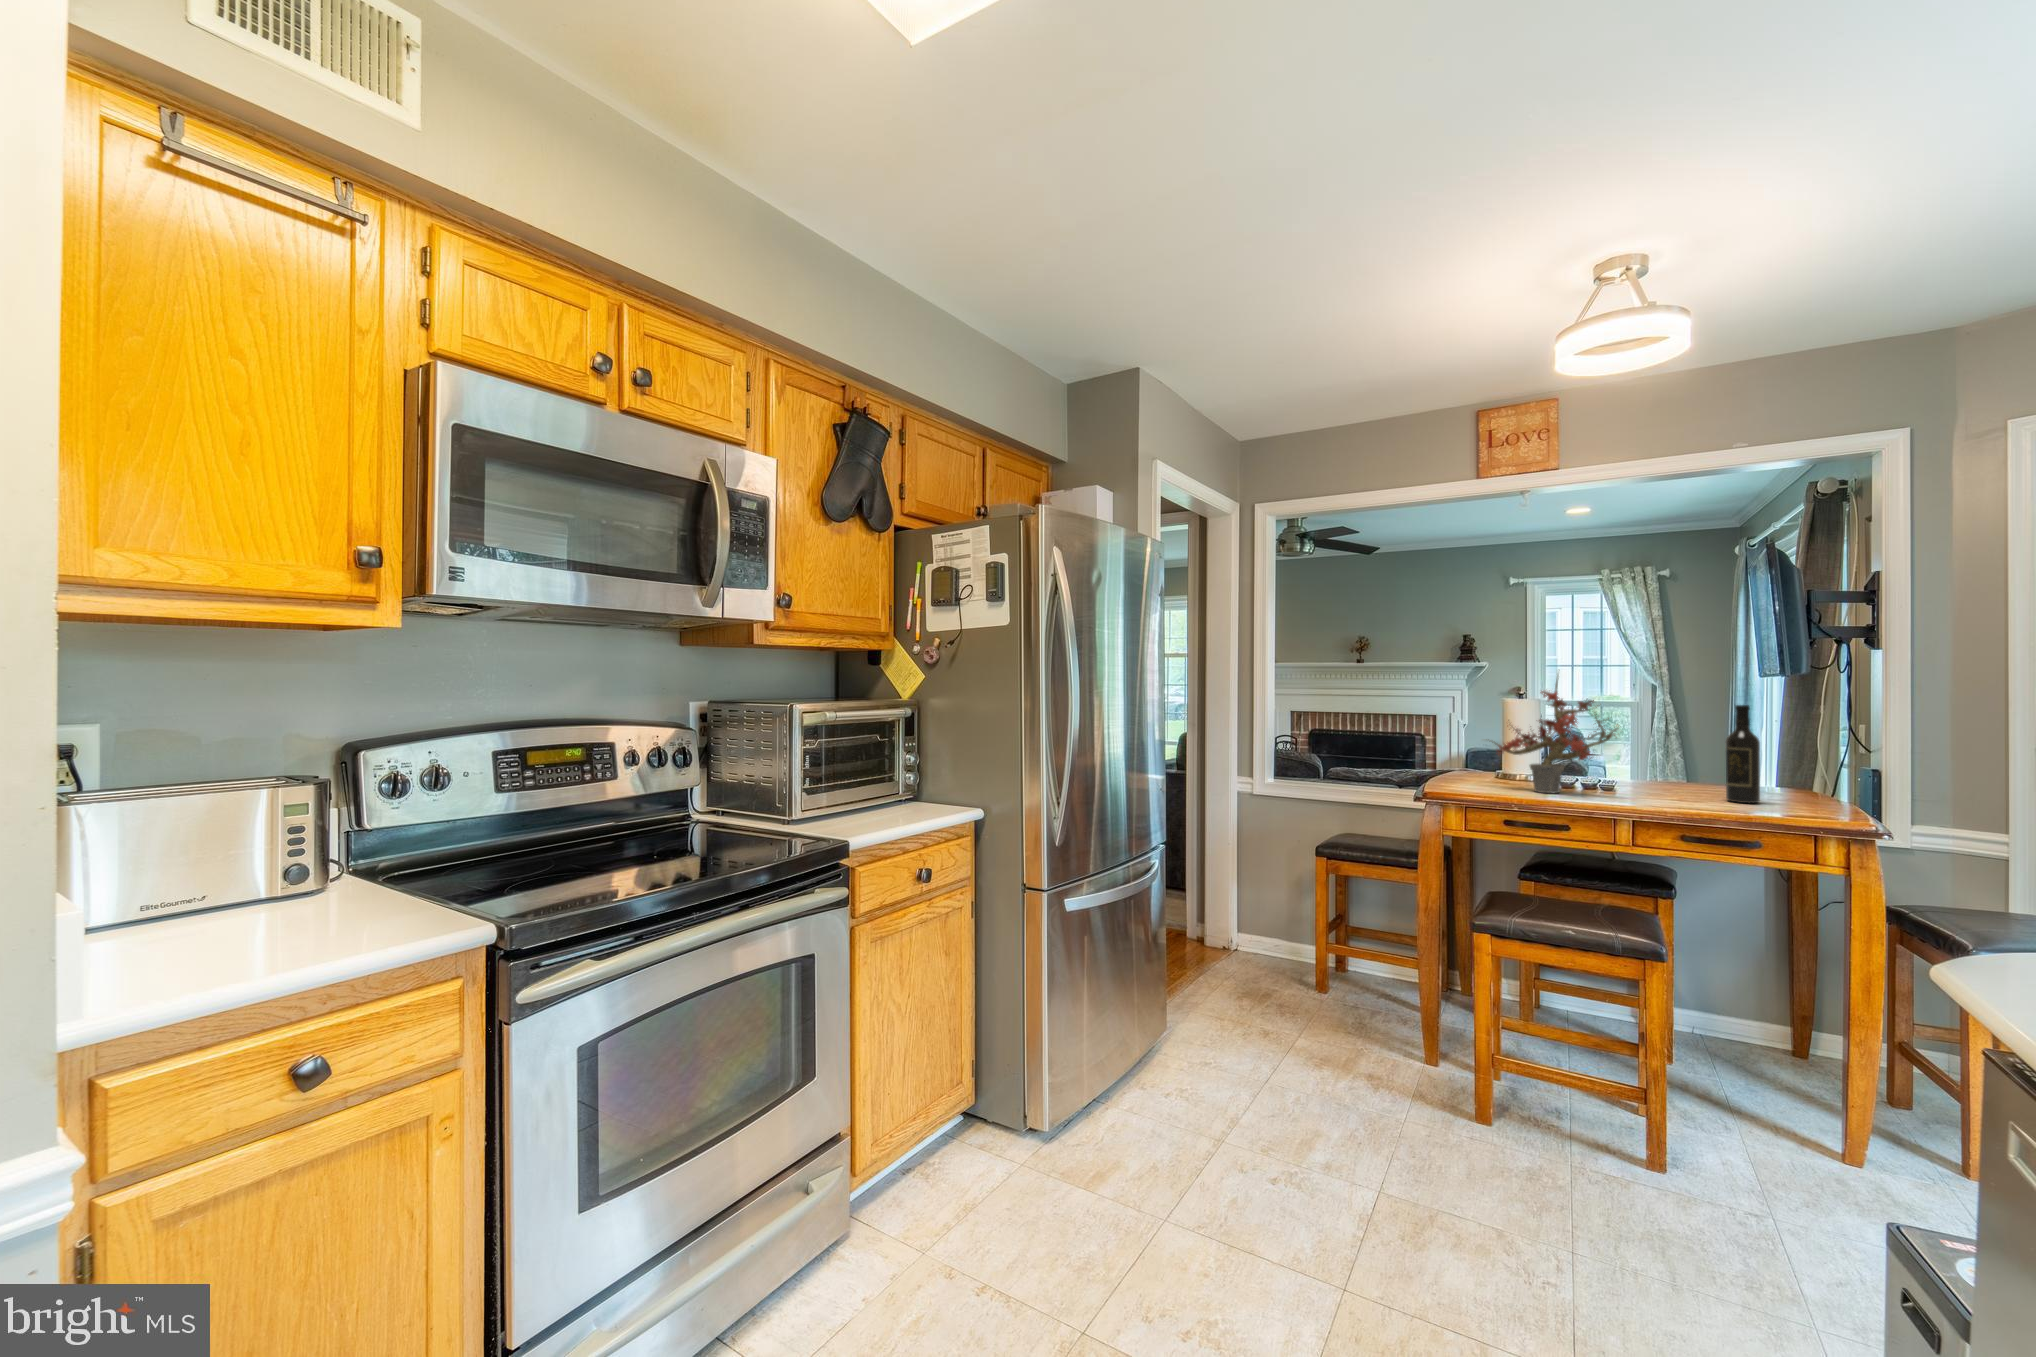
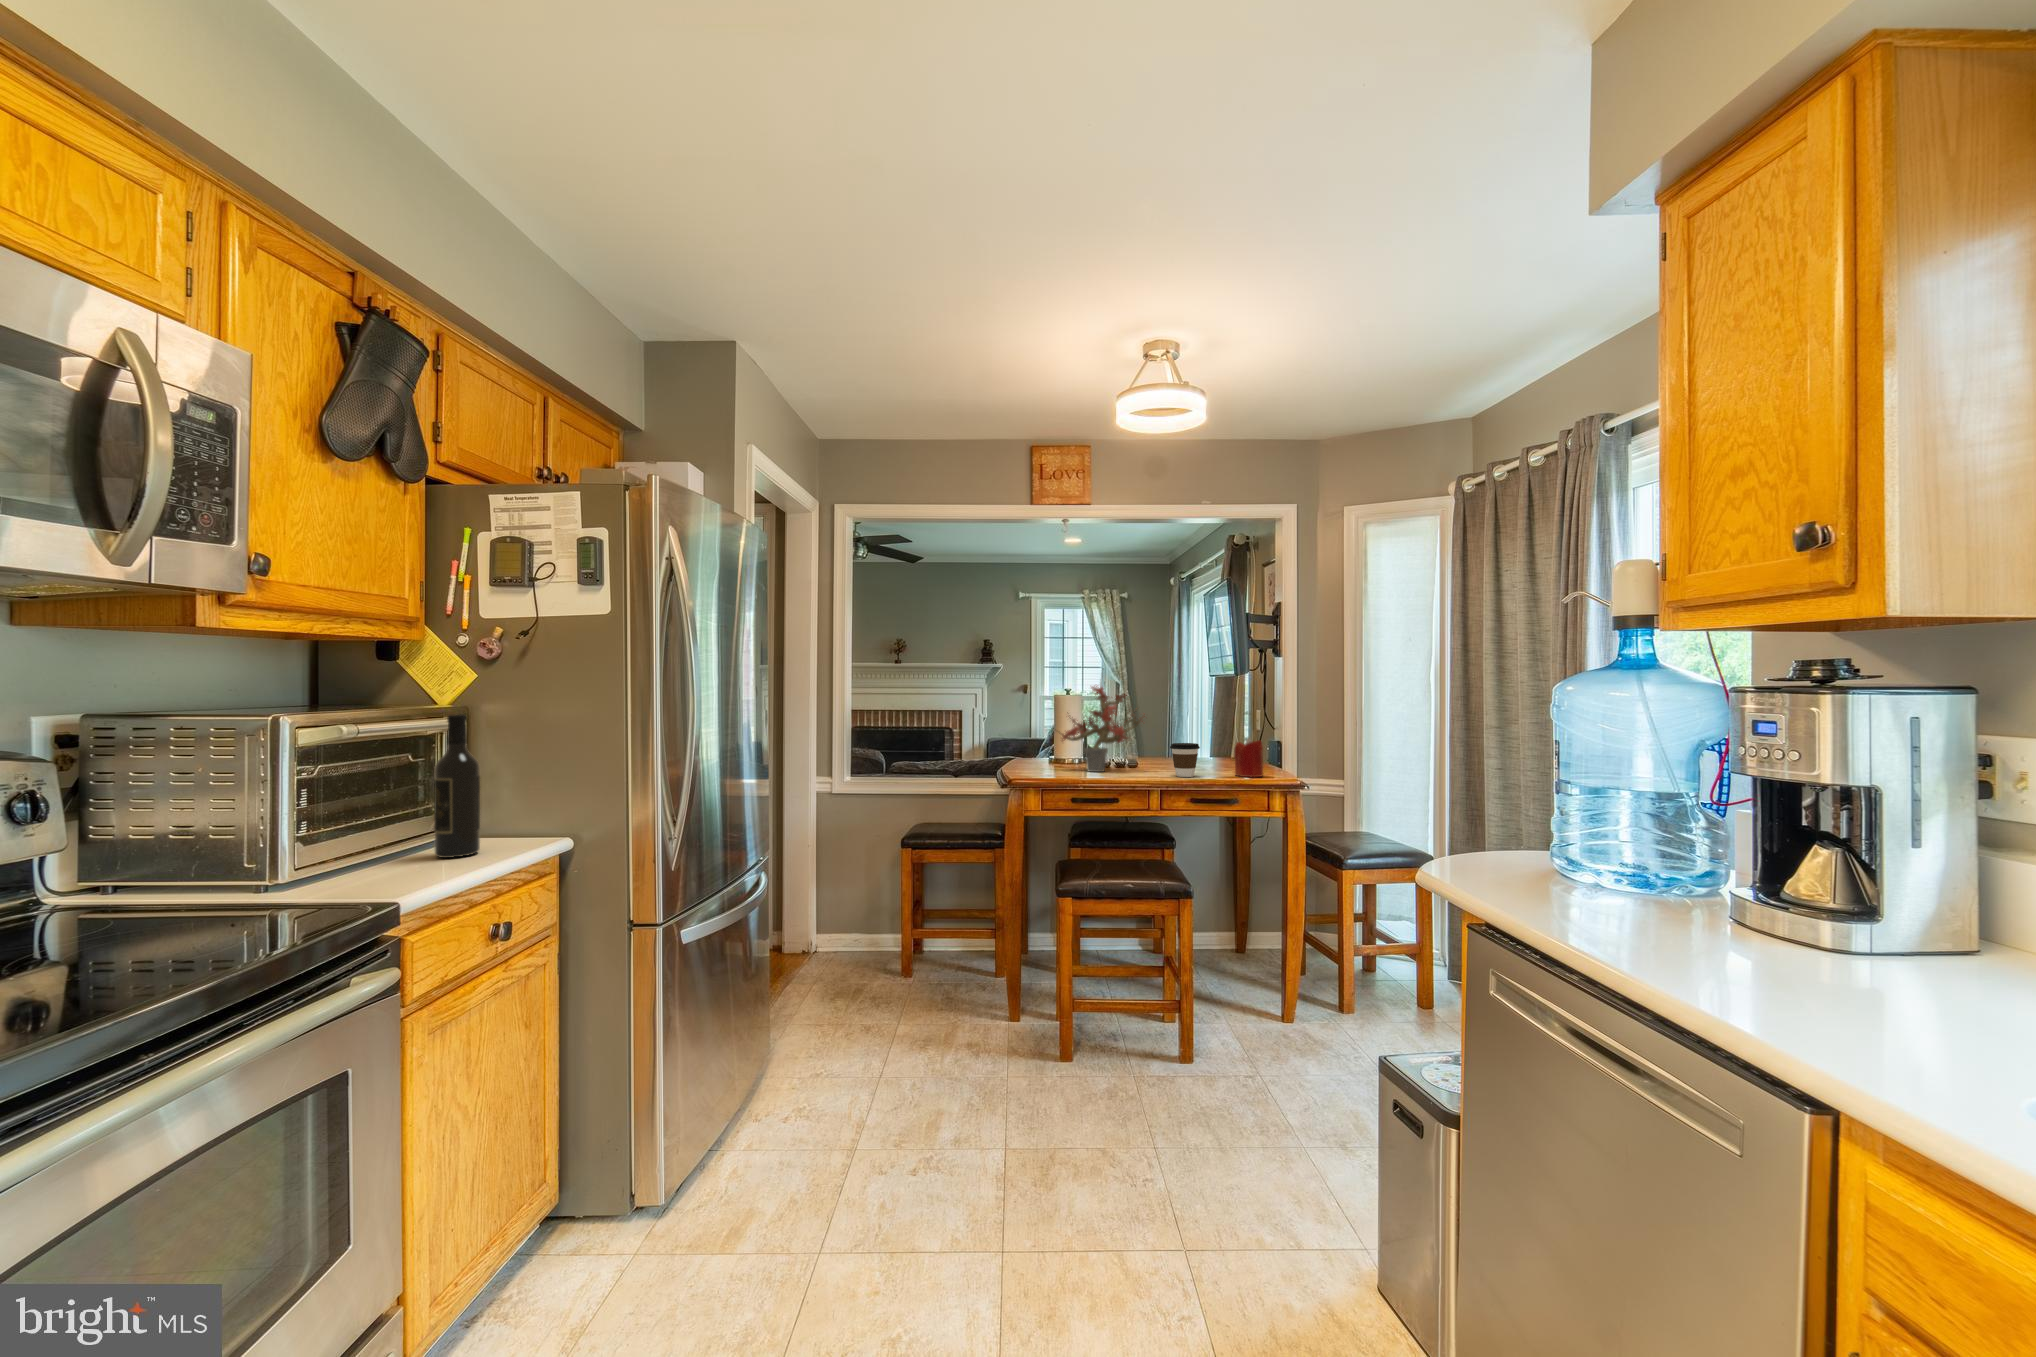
wine bottle: present [1725,705,1760,803] -> present [434,714,480,858]
candle: none [1764,763,1817,819] -> present [1234,738,1263,777]
coffee cup: none [1653,765,1701,810] -> present [1170,743,1200,777]

